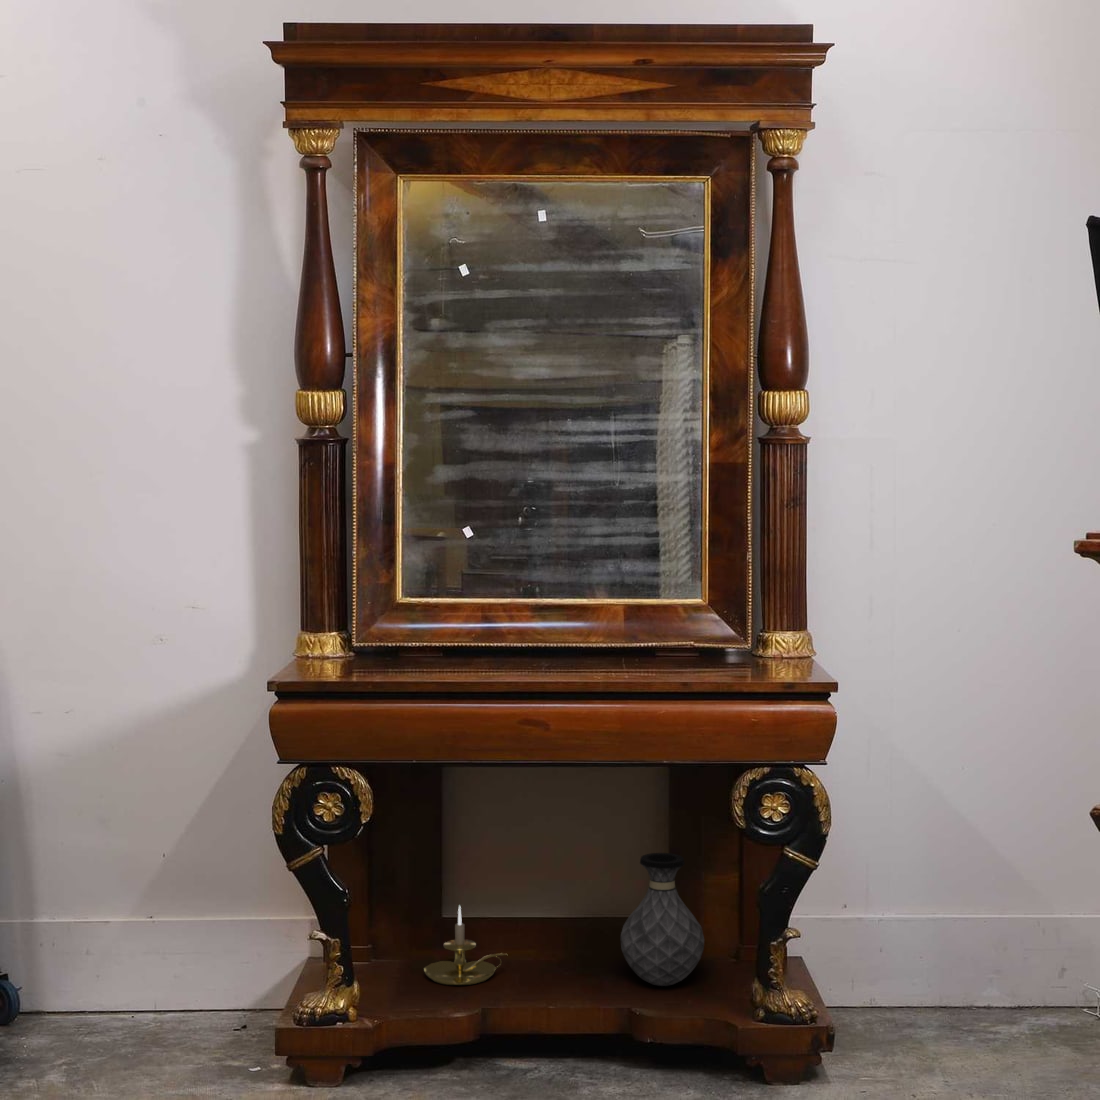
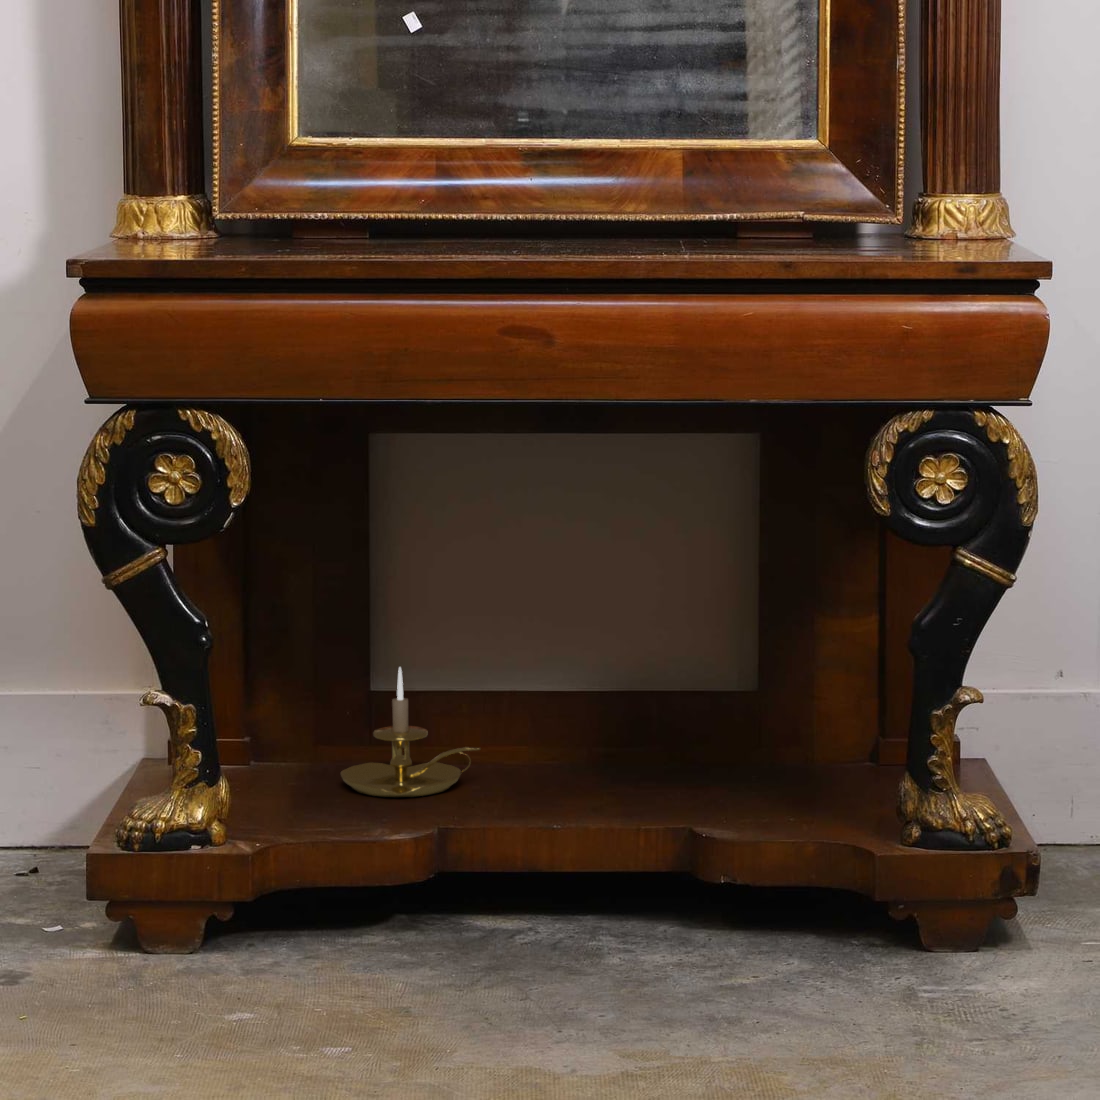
vase: present [621,853,704,986] -> none [672,579,814,798]

